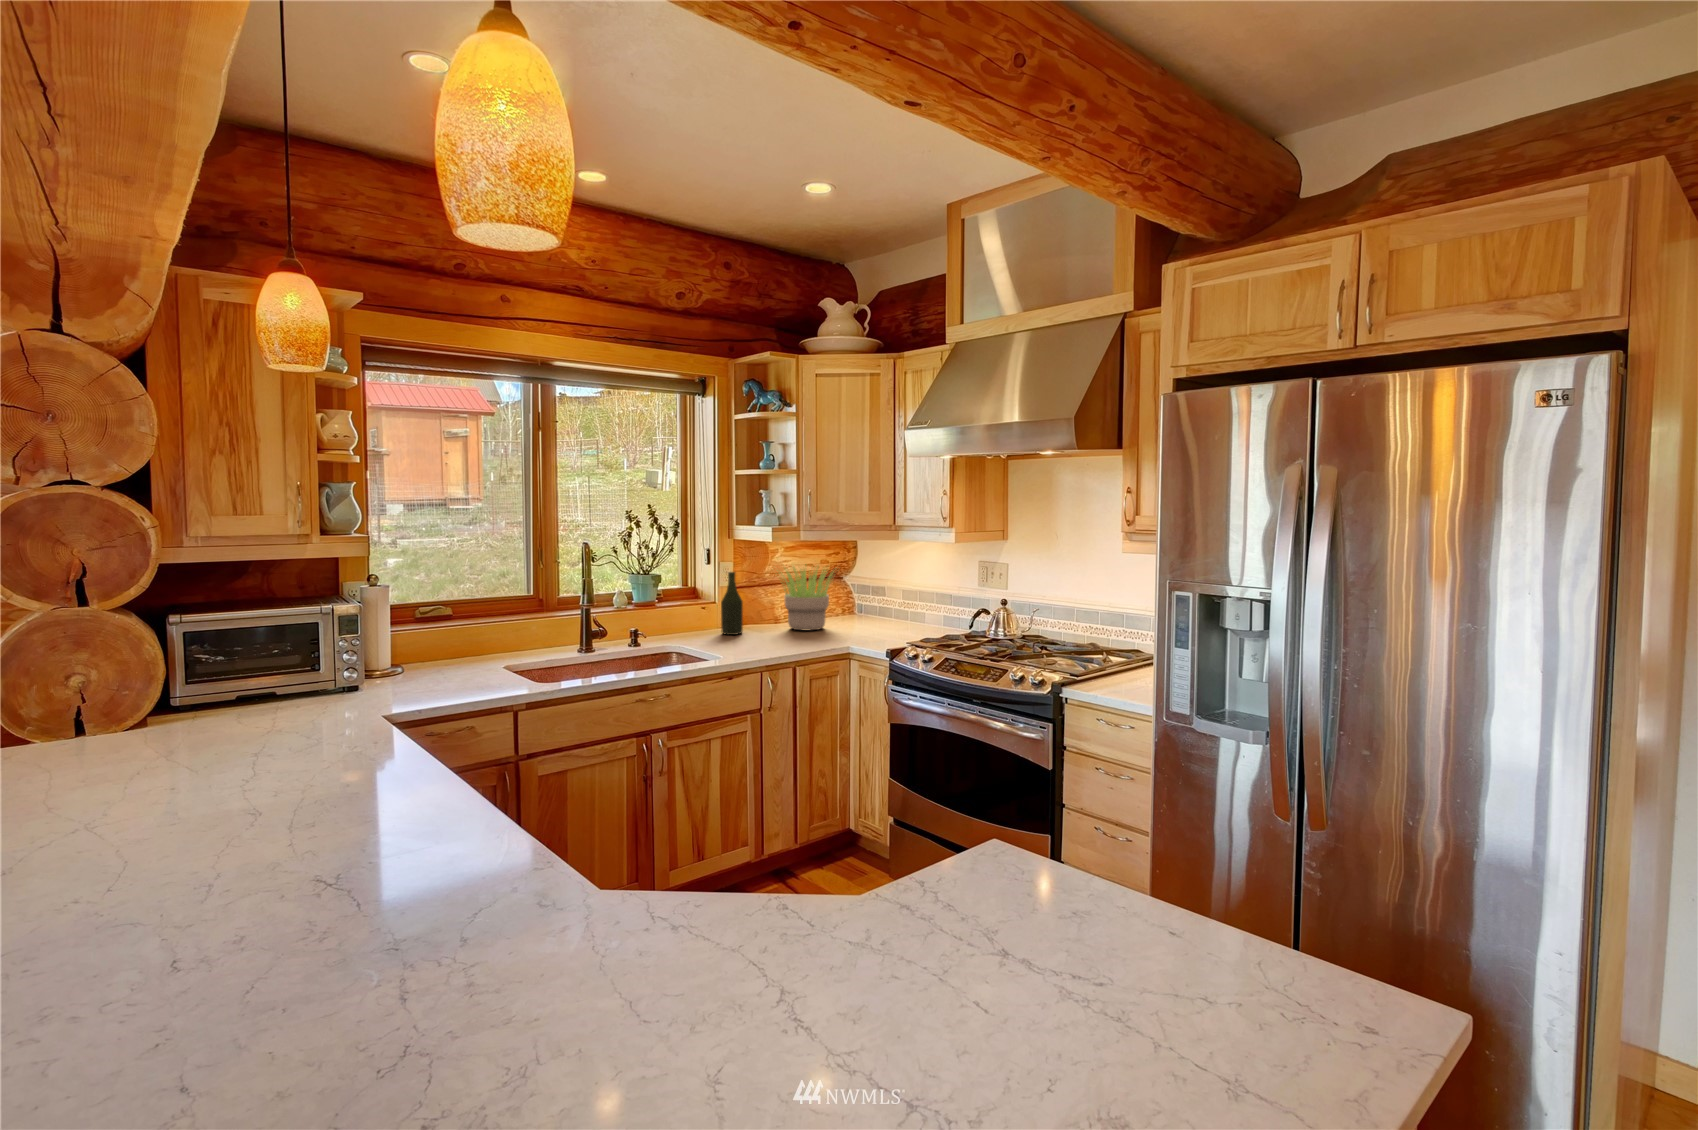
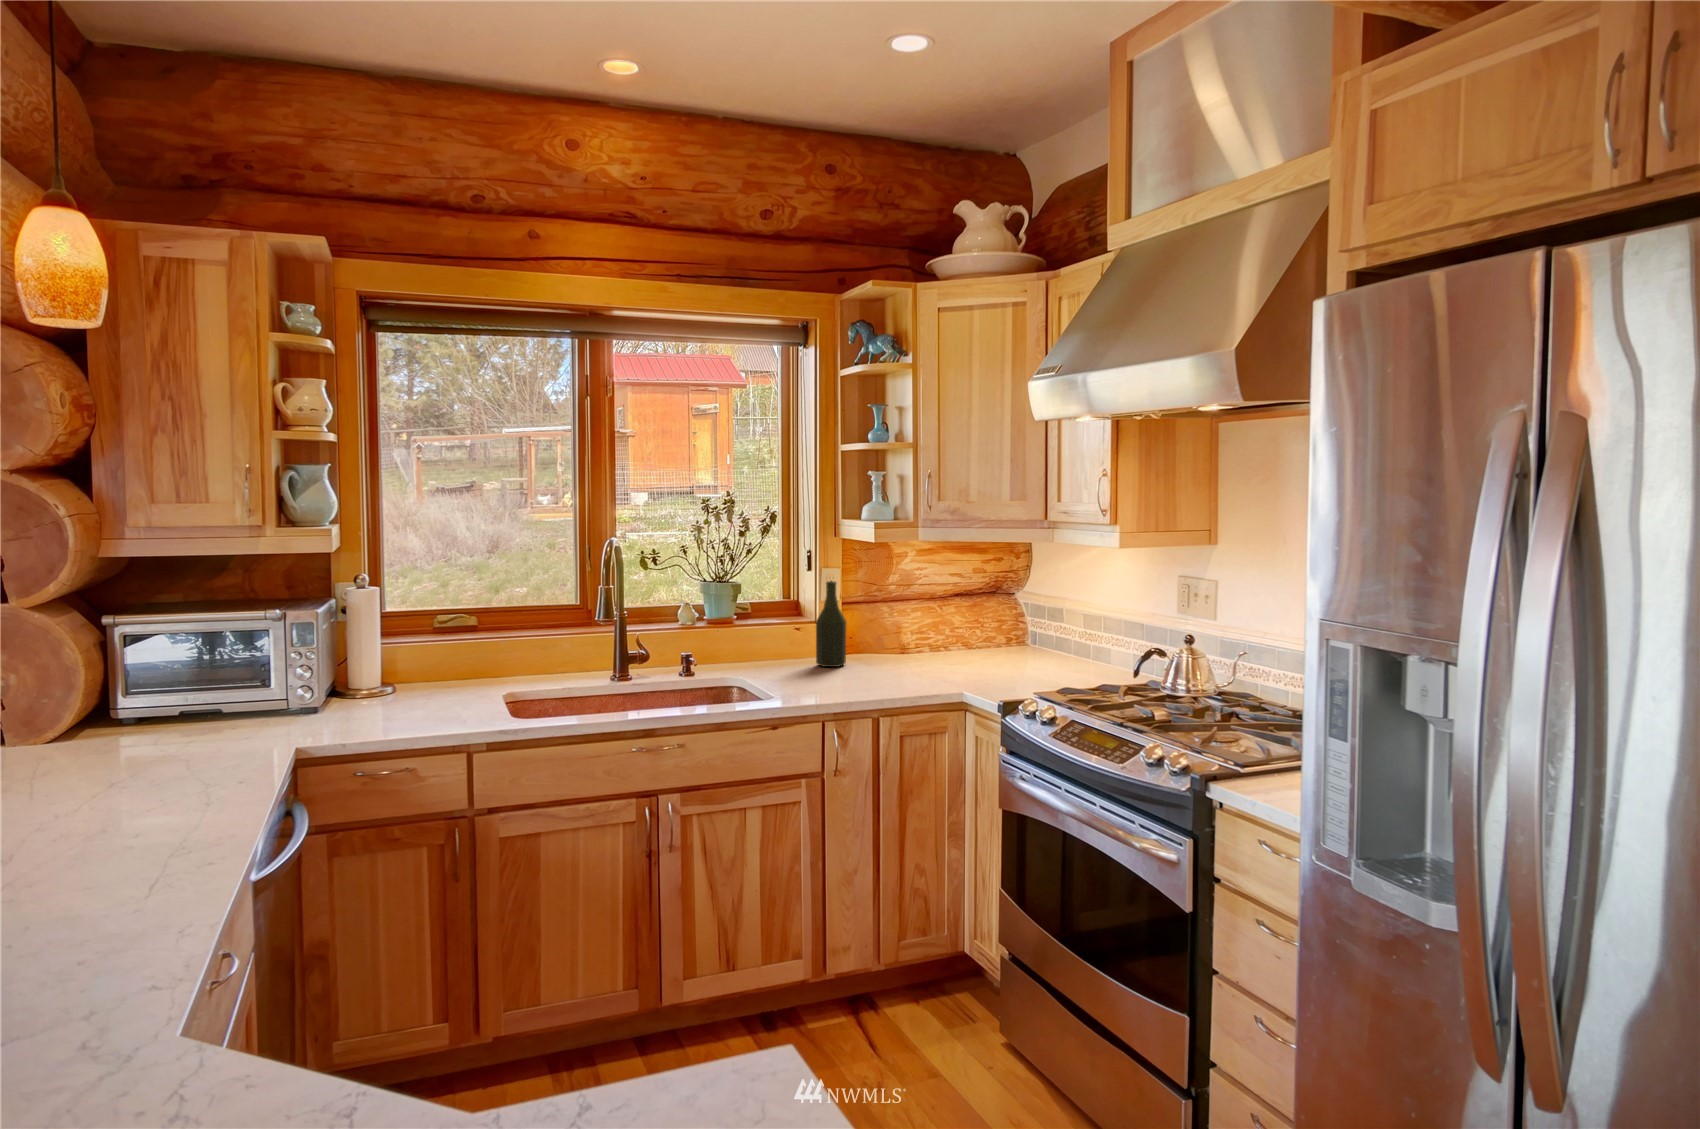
potted plant: present [777,564,833,630] -> none [883,571,988,666]

